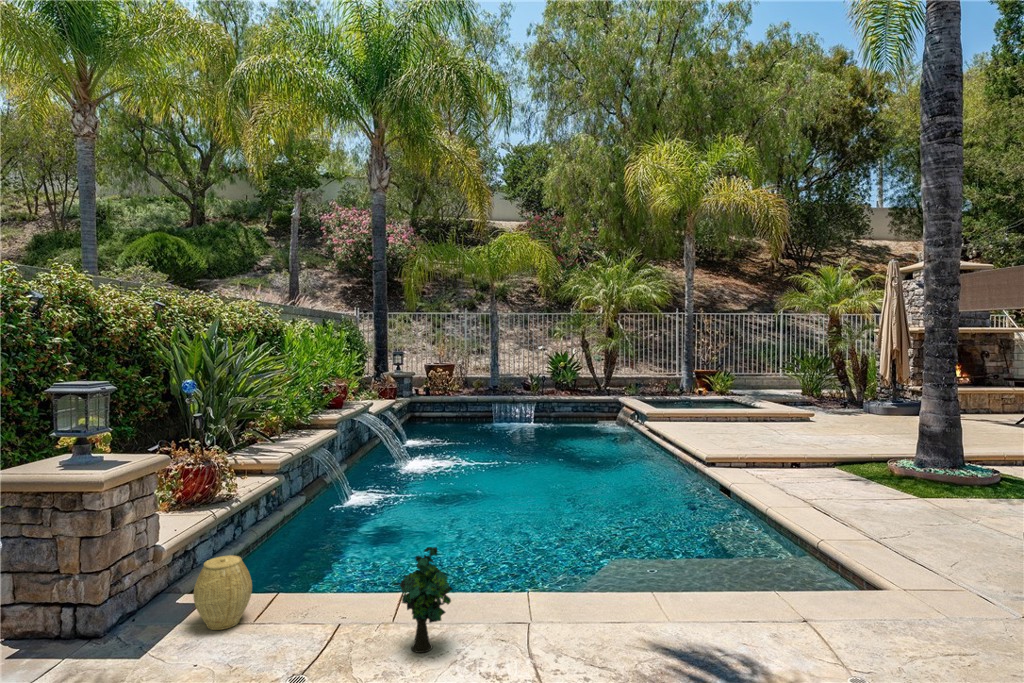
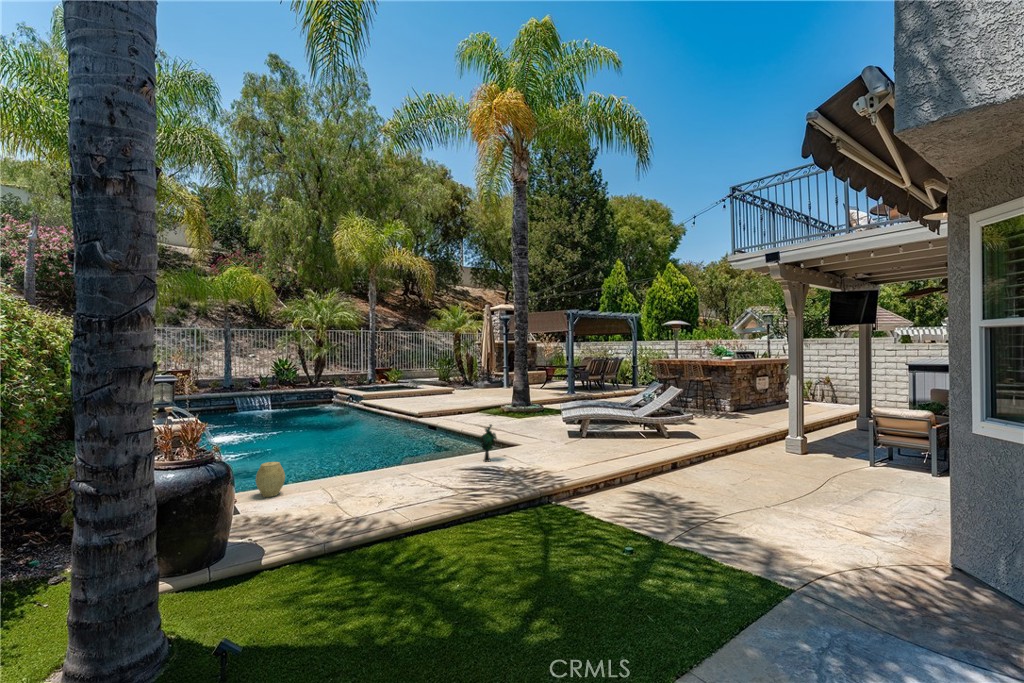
decorative plant: present [394,547,453,653] -> present [477,425,497,462]

